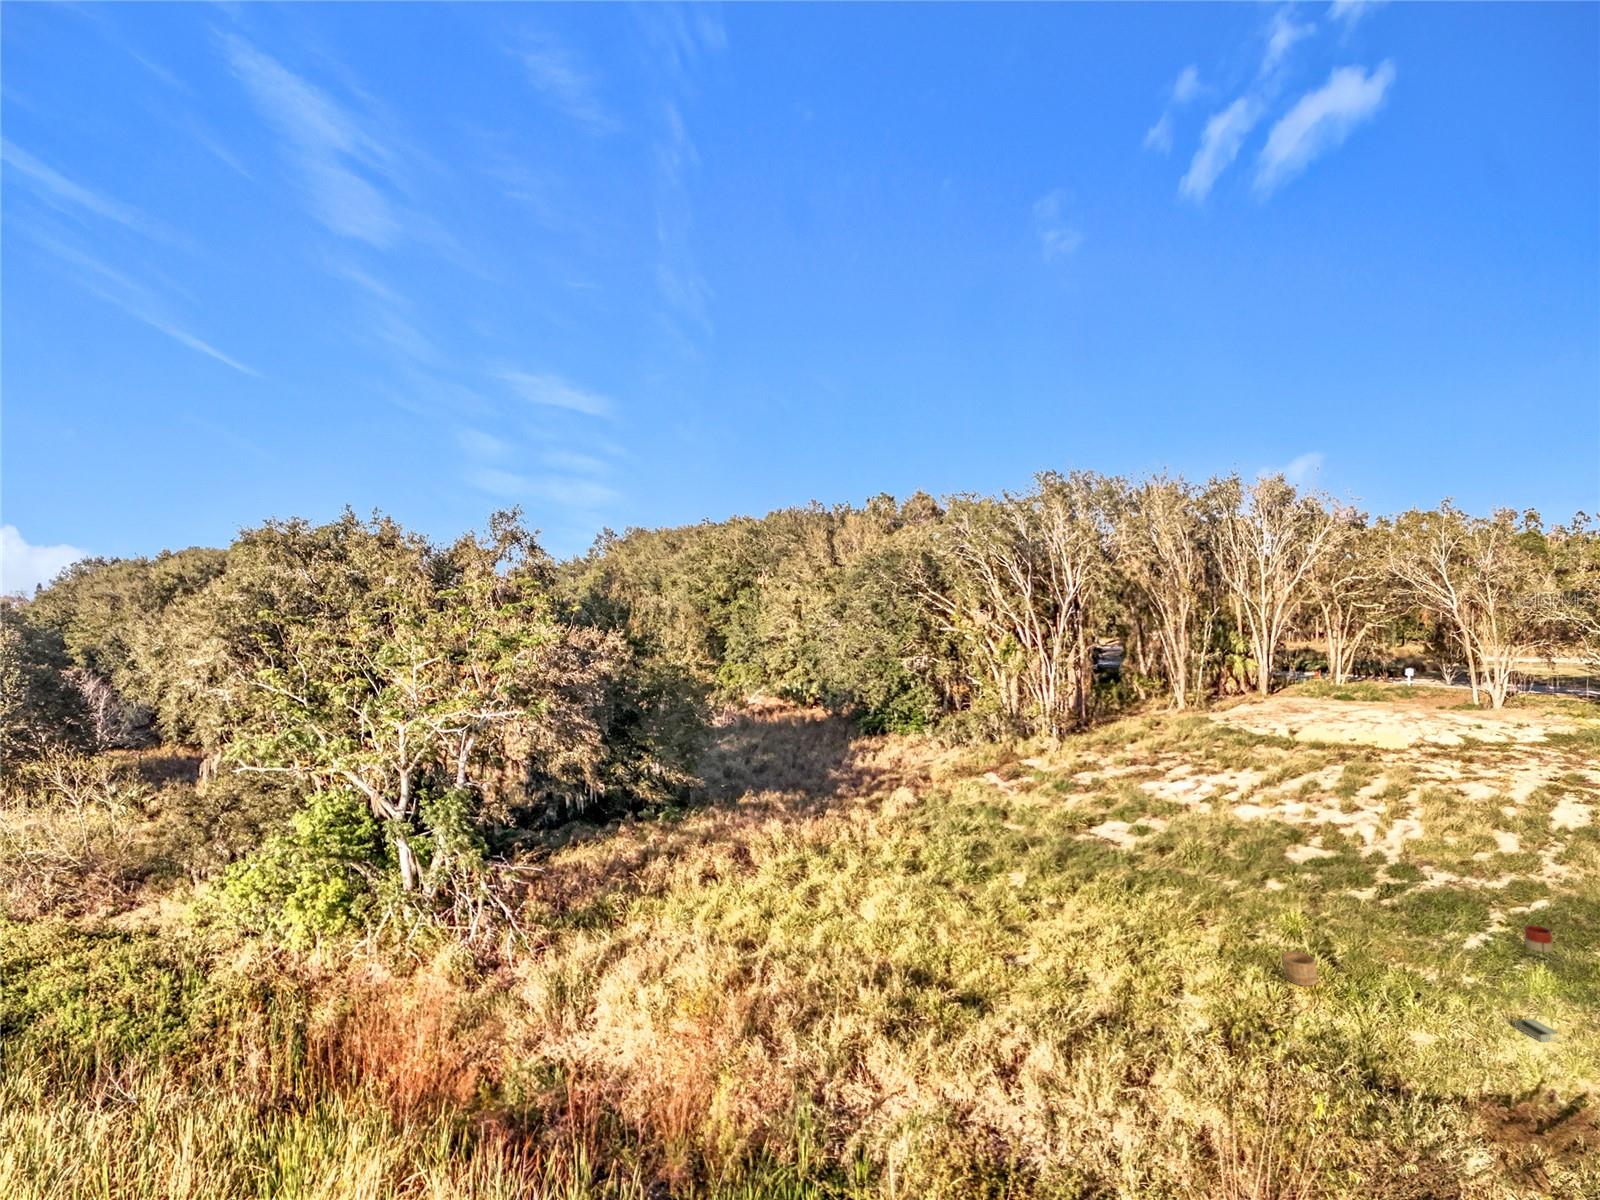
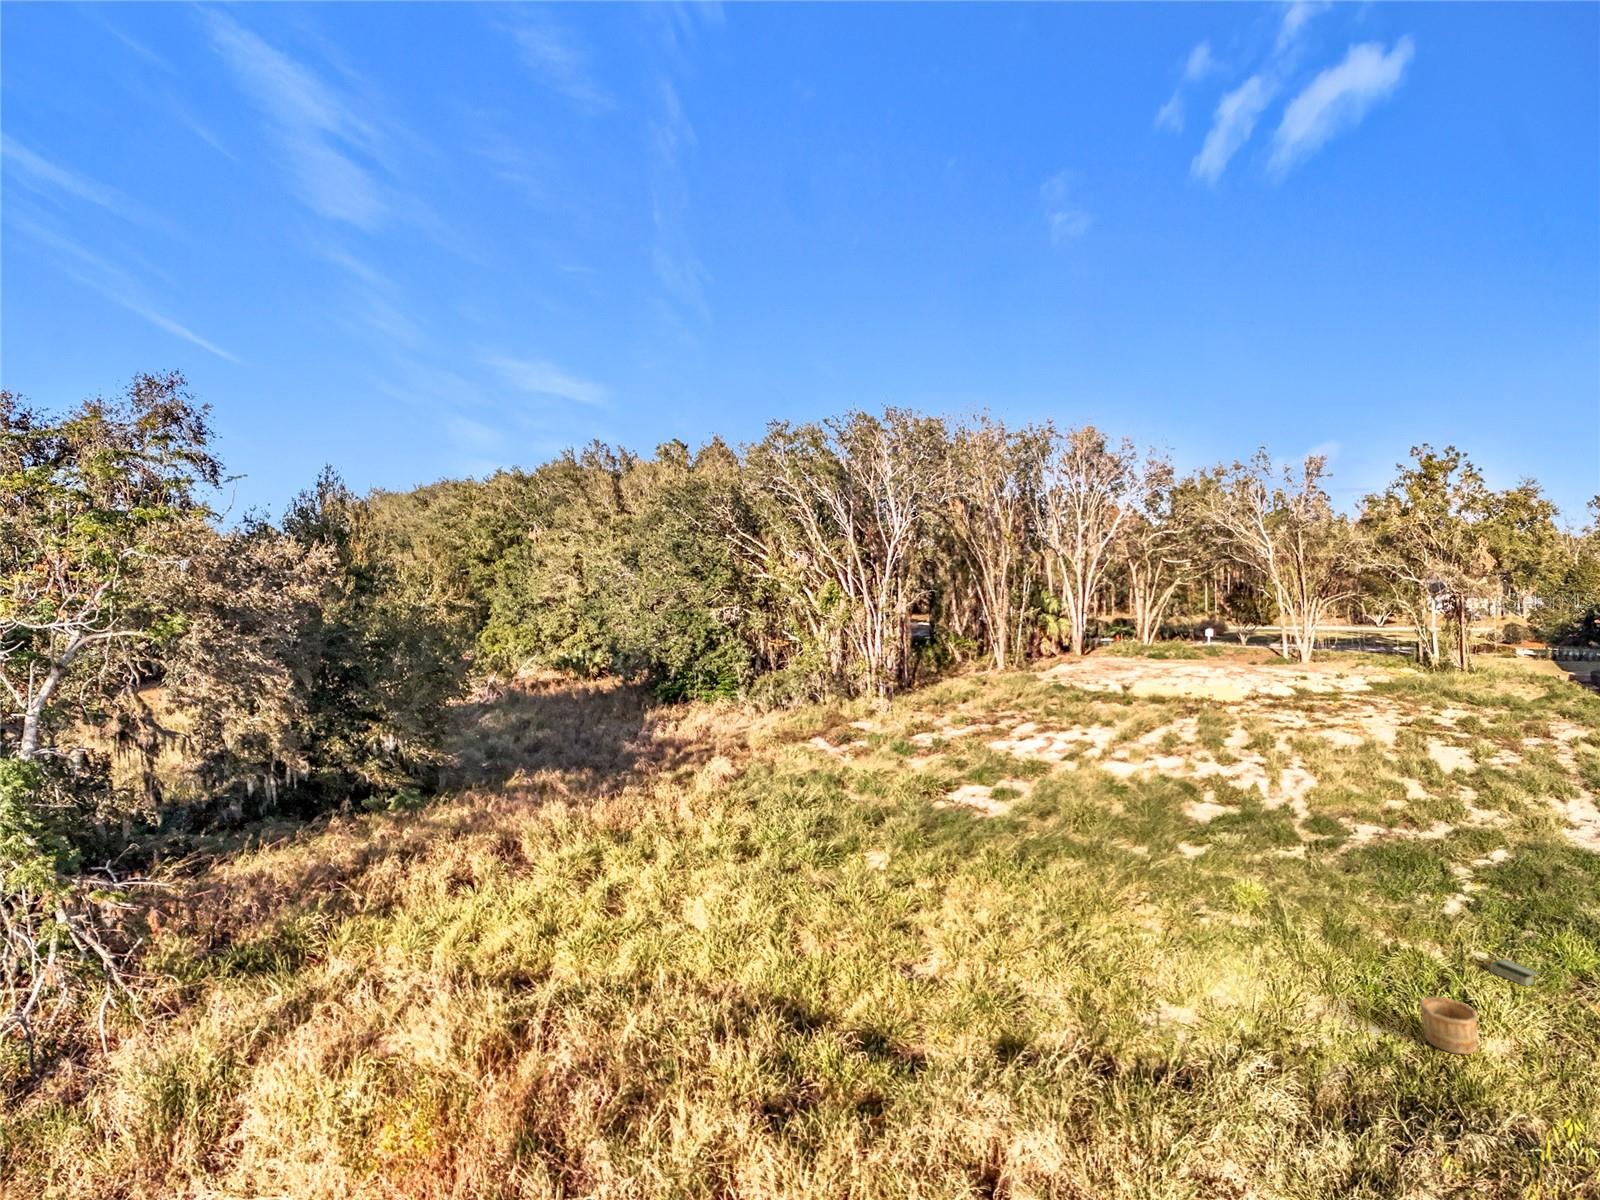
planter: present [1524,925,1553,953] -> none [1445,853,1475,894]
wooden bucket: present [1282,951,1318,986] -> present [1420,997,1478,1055]

